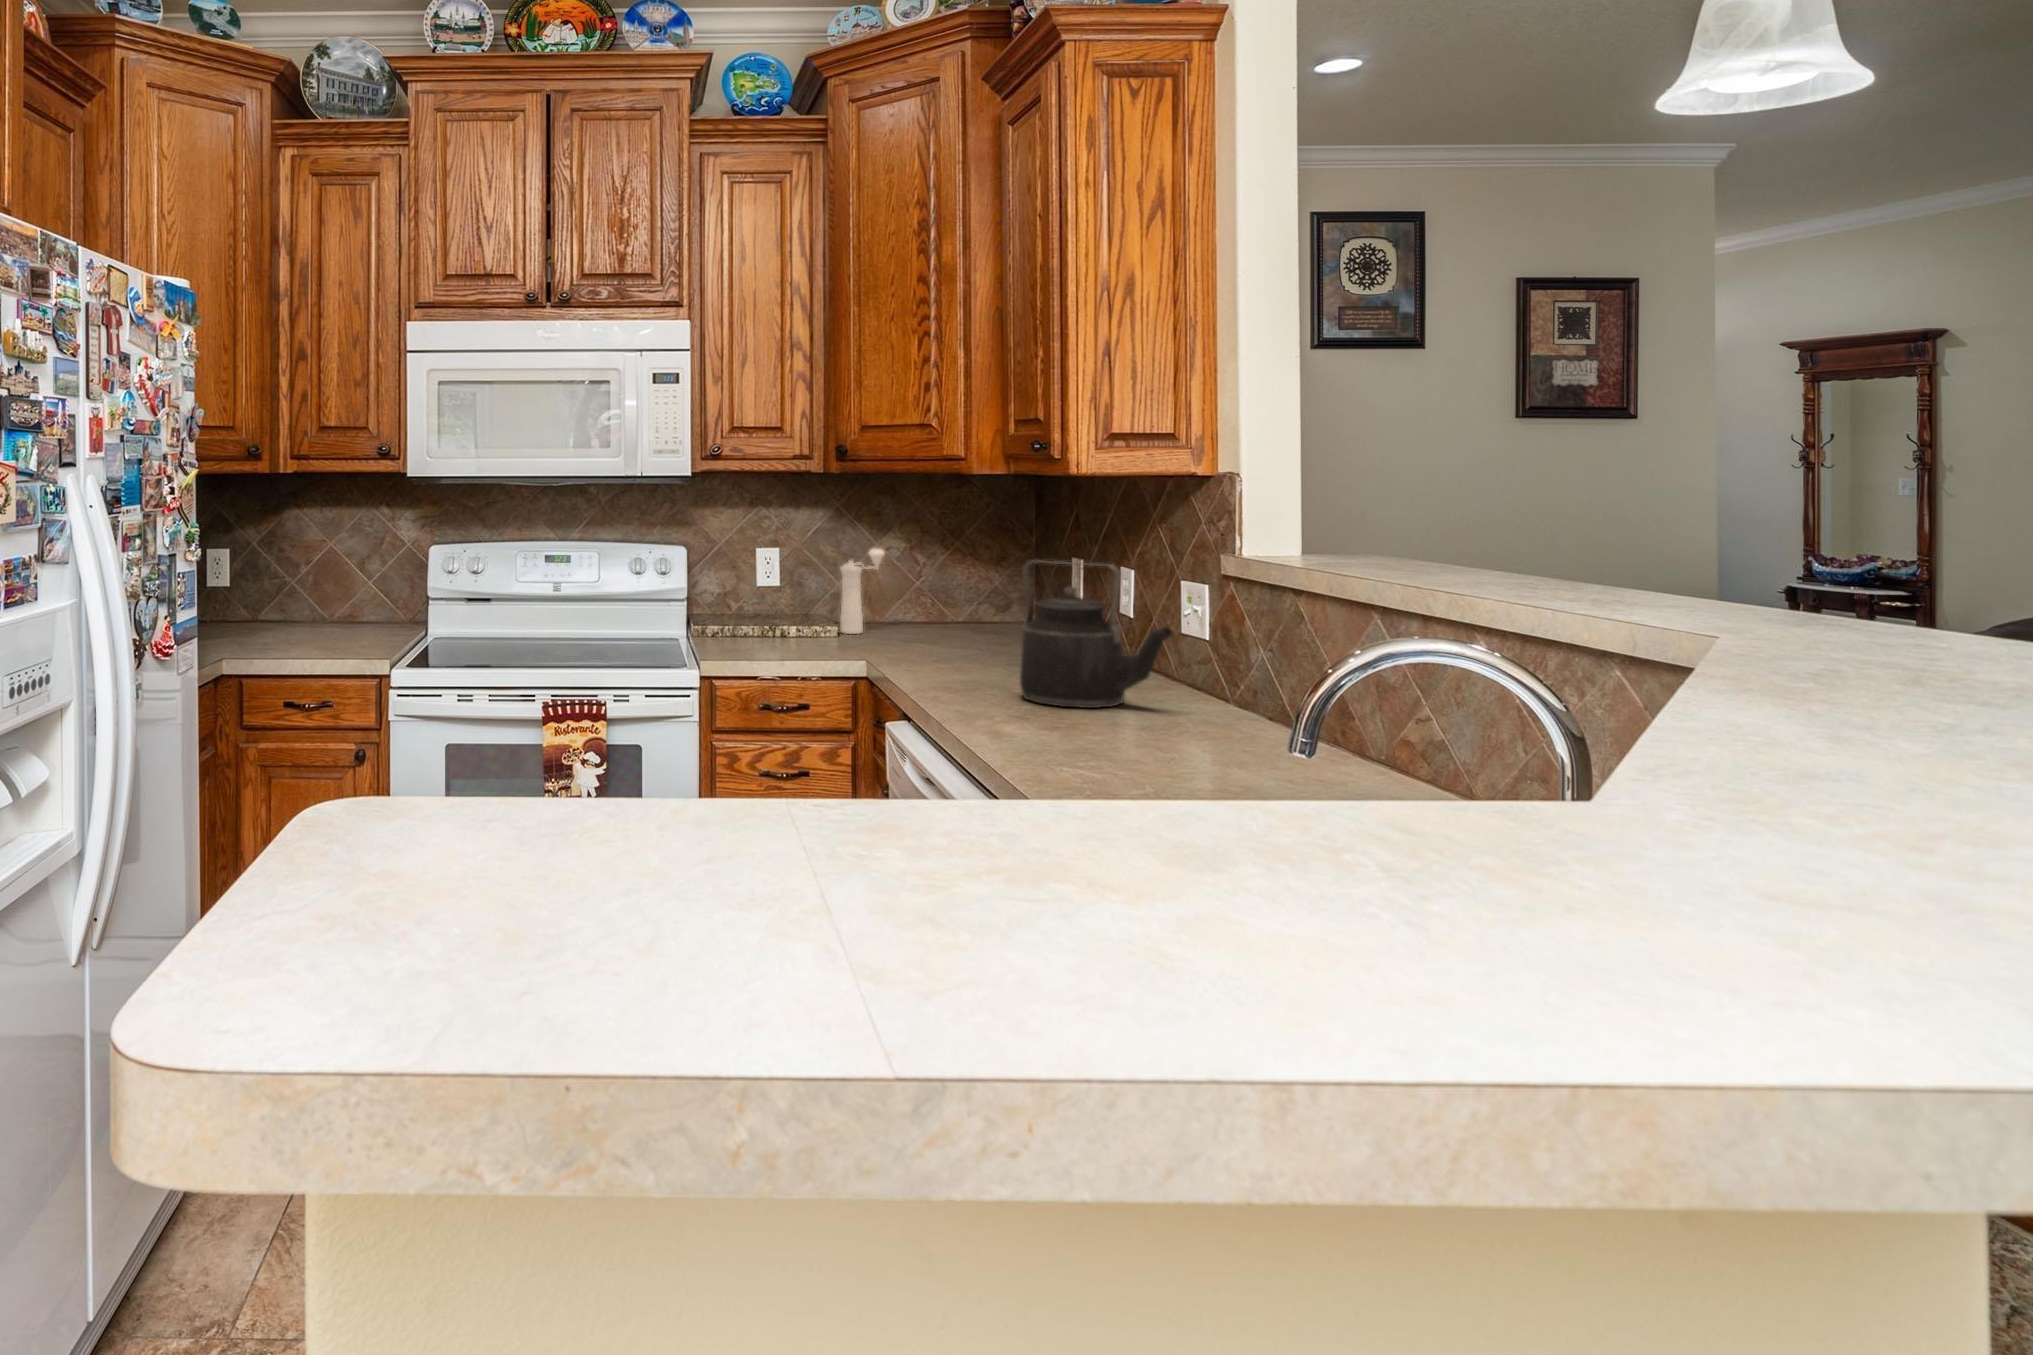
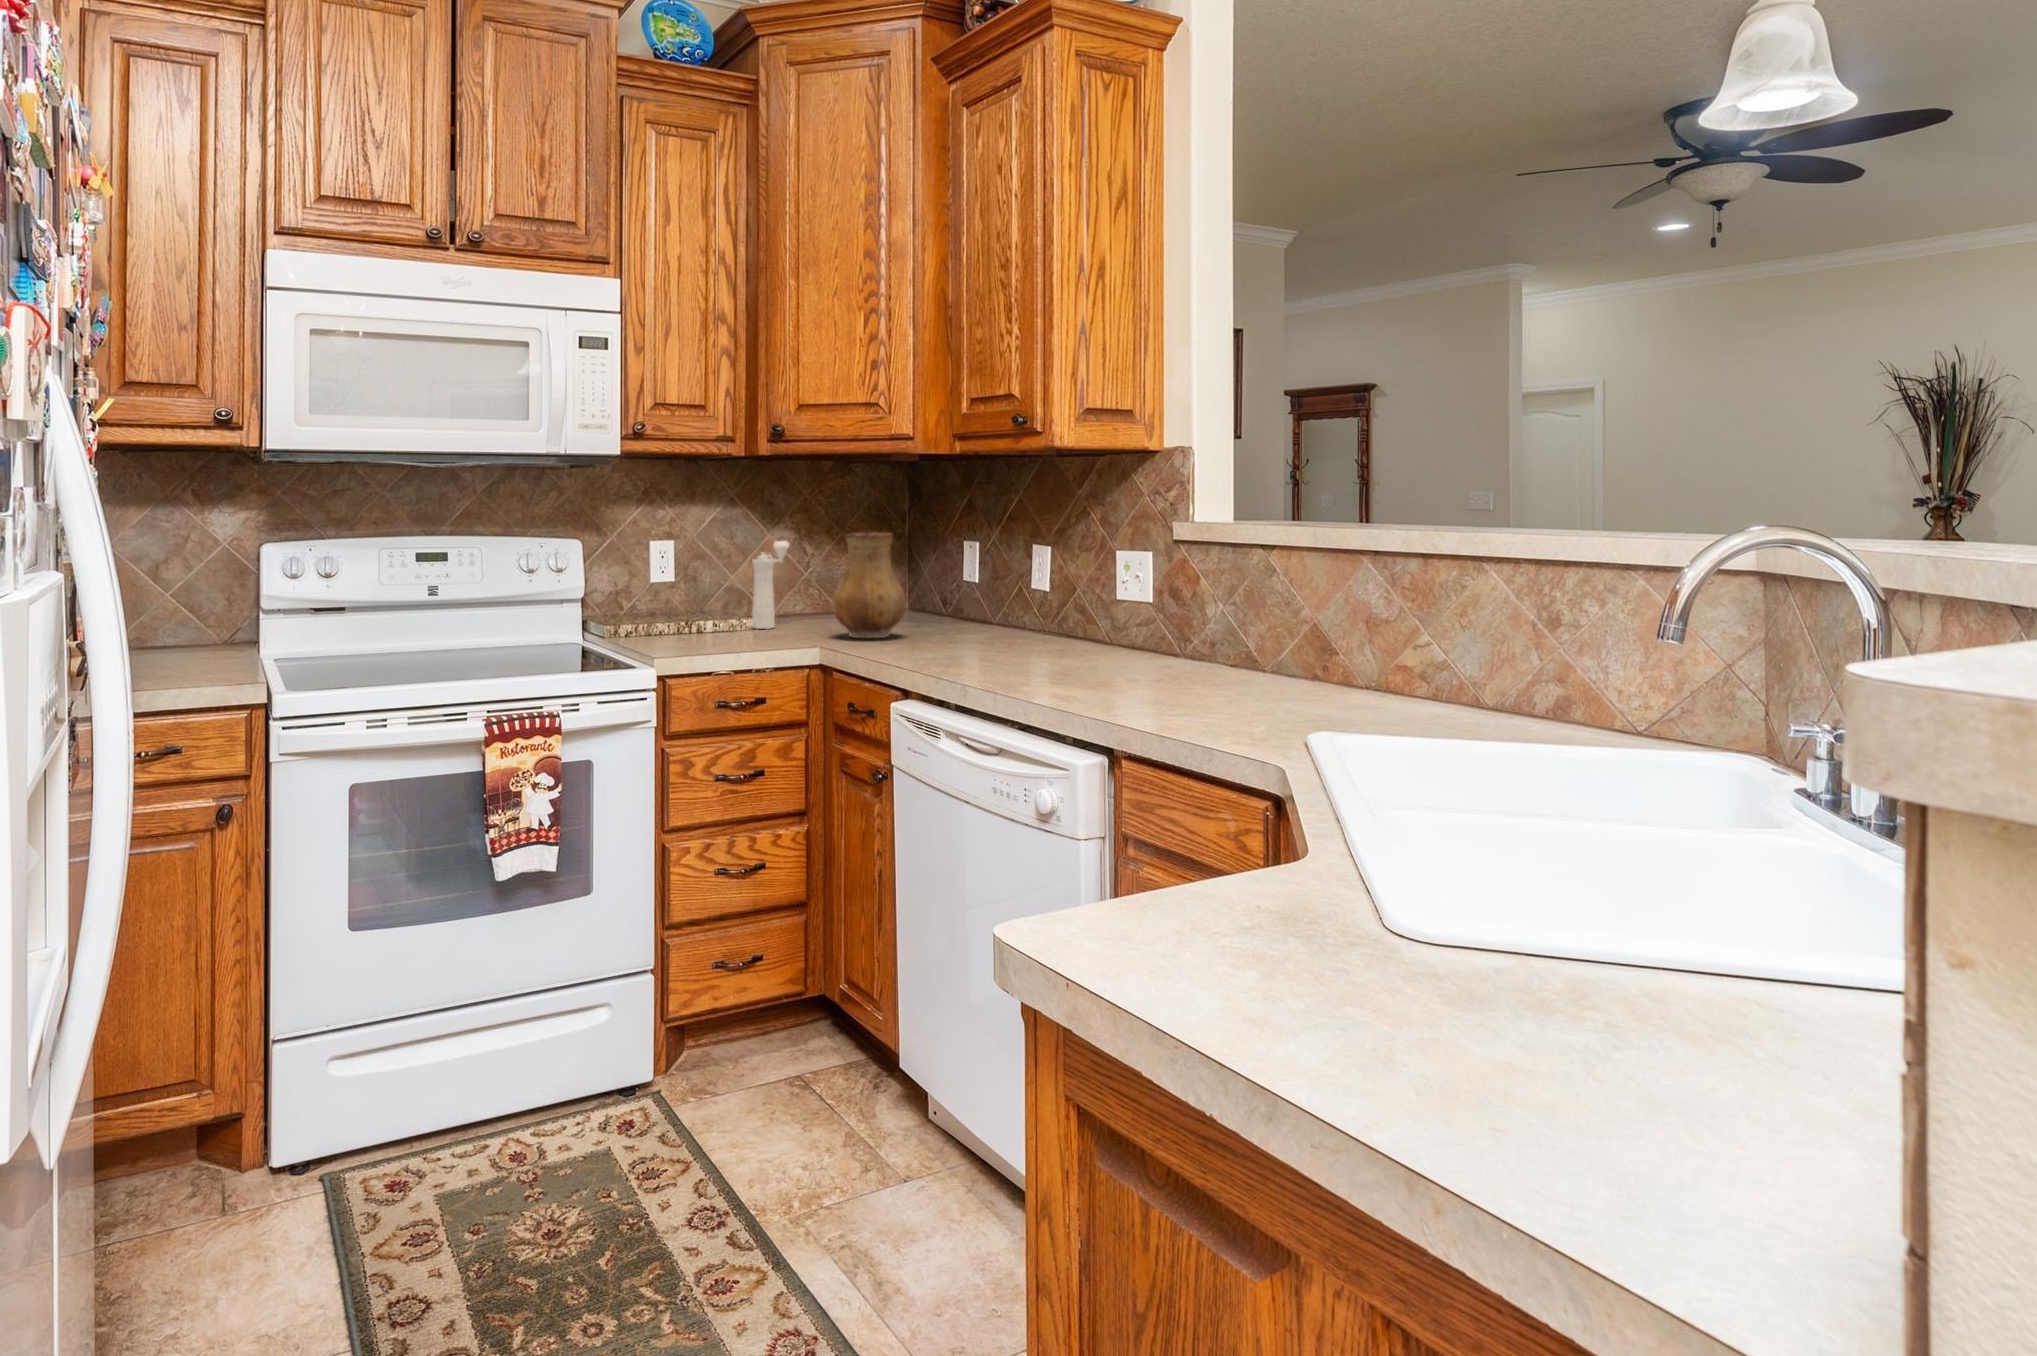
ceramic pitcher: none [899,546,973,651] -> present [833,532,906,638]
kettle: present [1020,560,1173,708] -> none [1020,534,1168,675]

